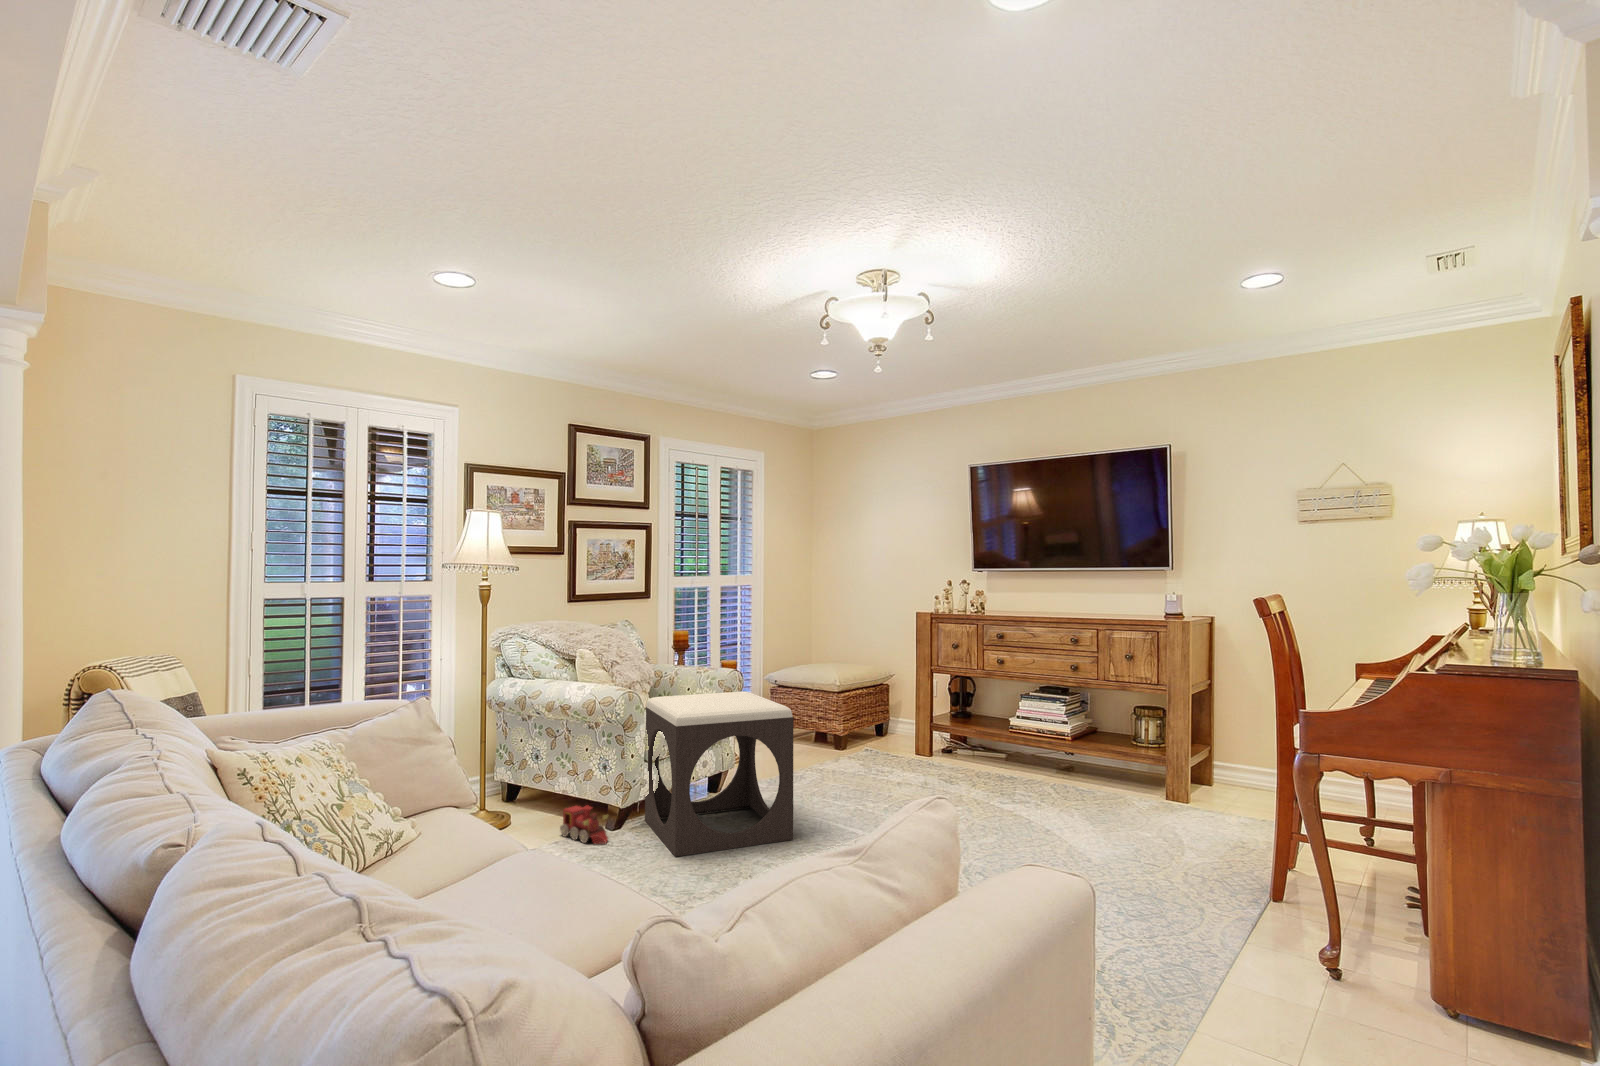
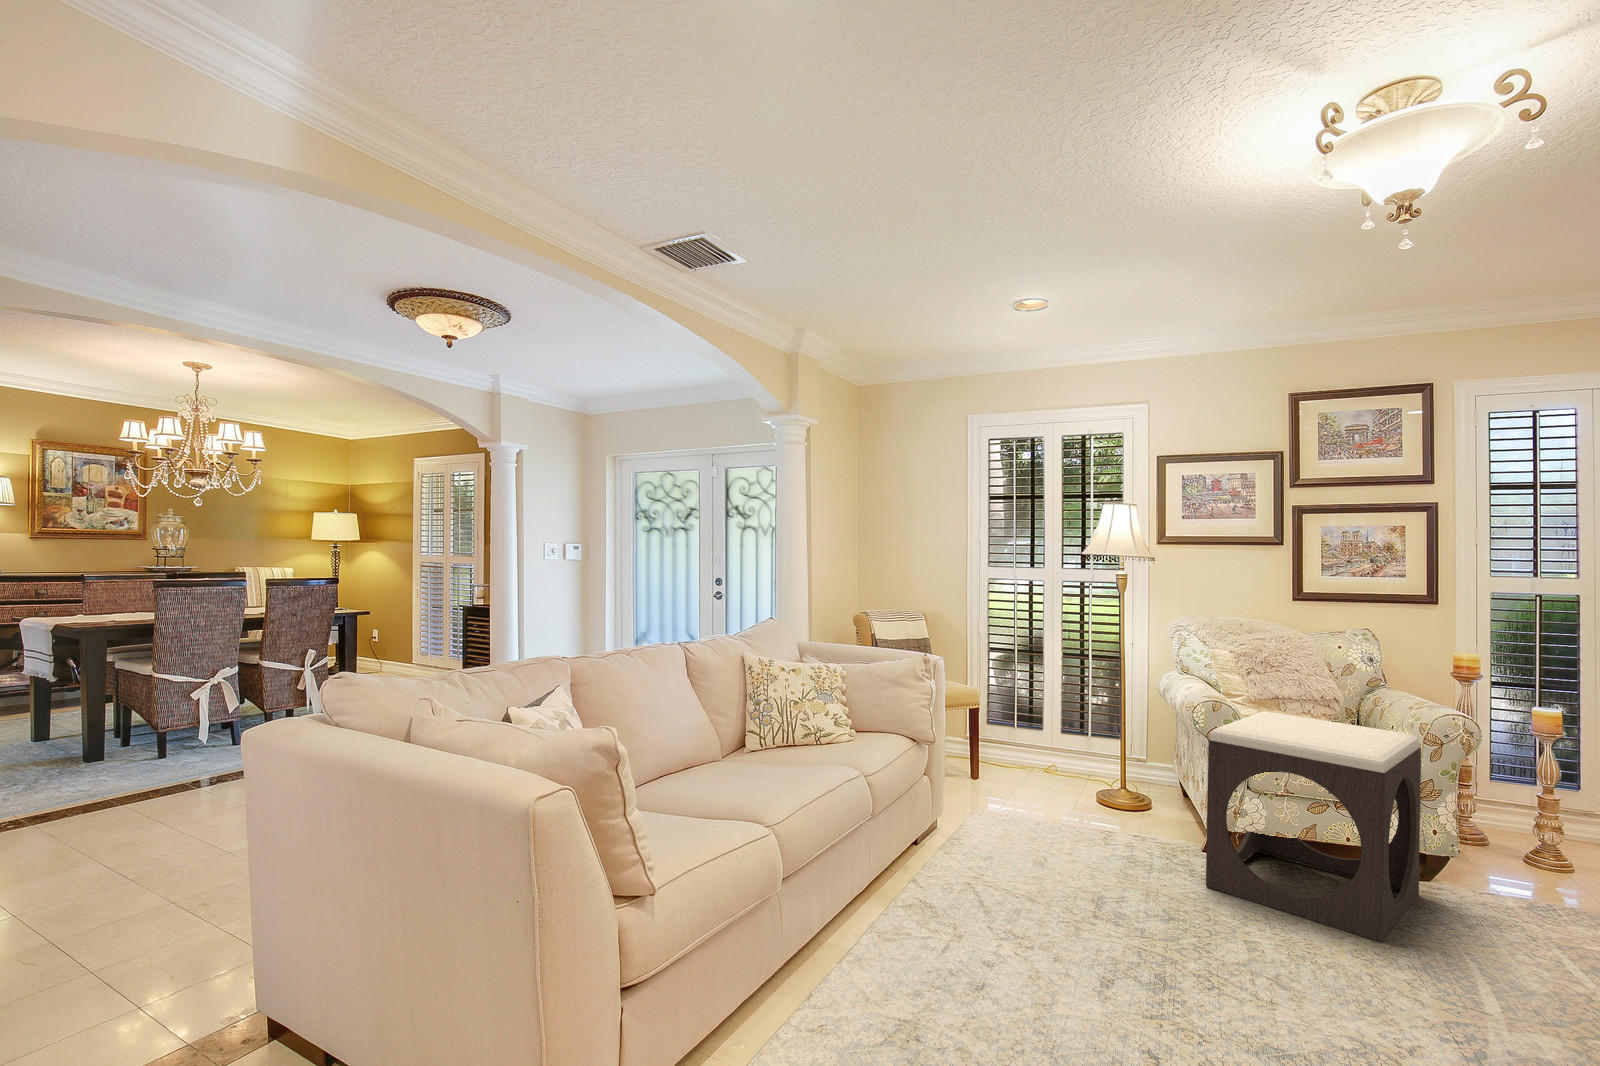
toy train: present [560,805,608,843] -> none [1153,802,1190,849]

